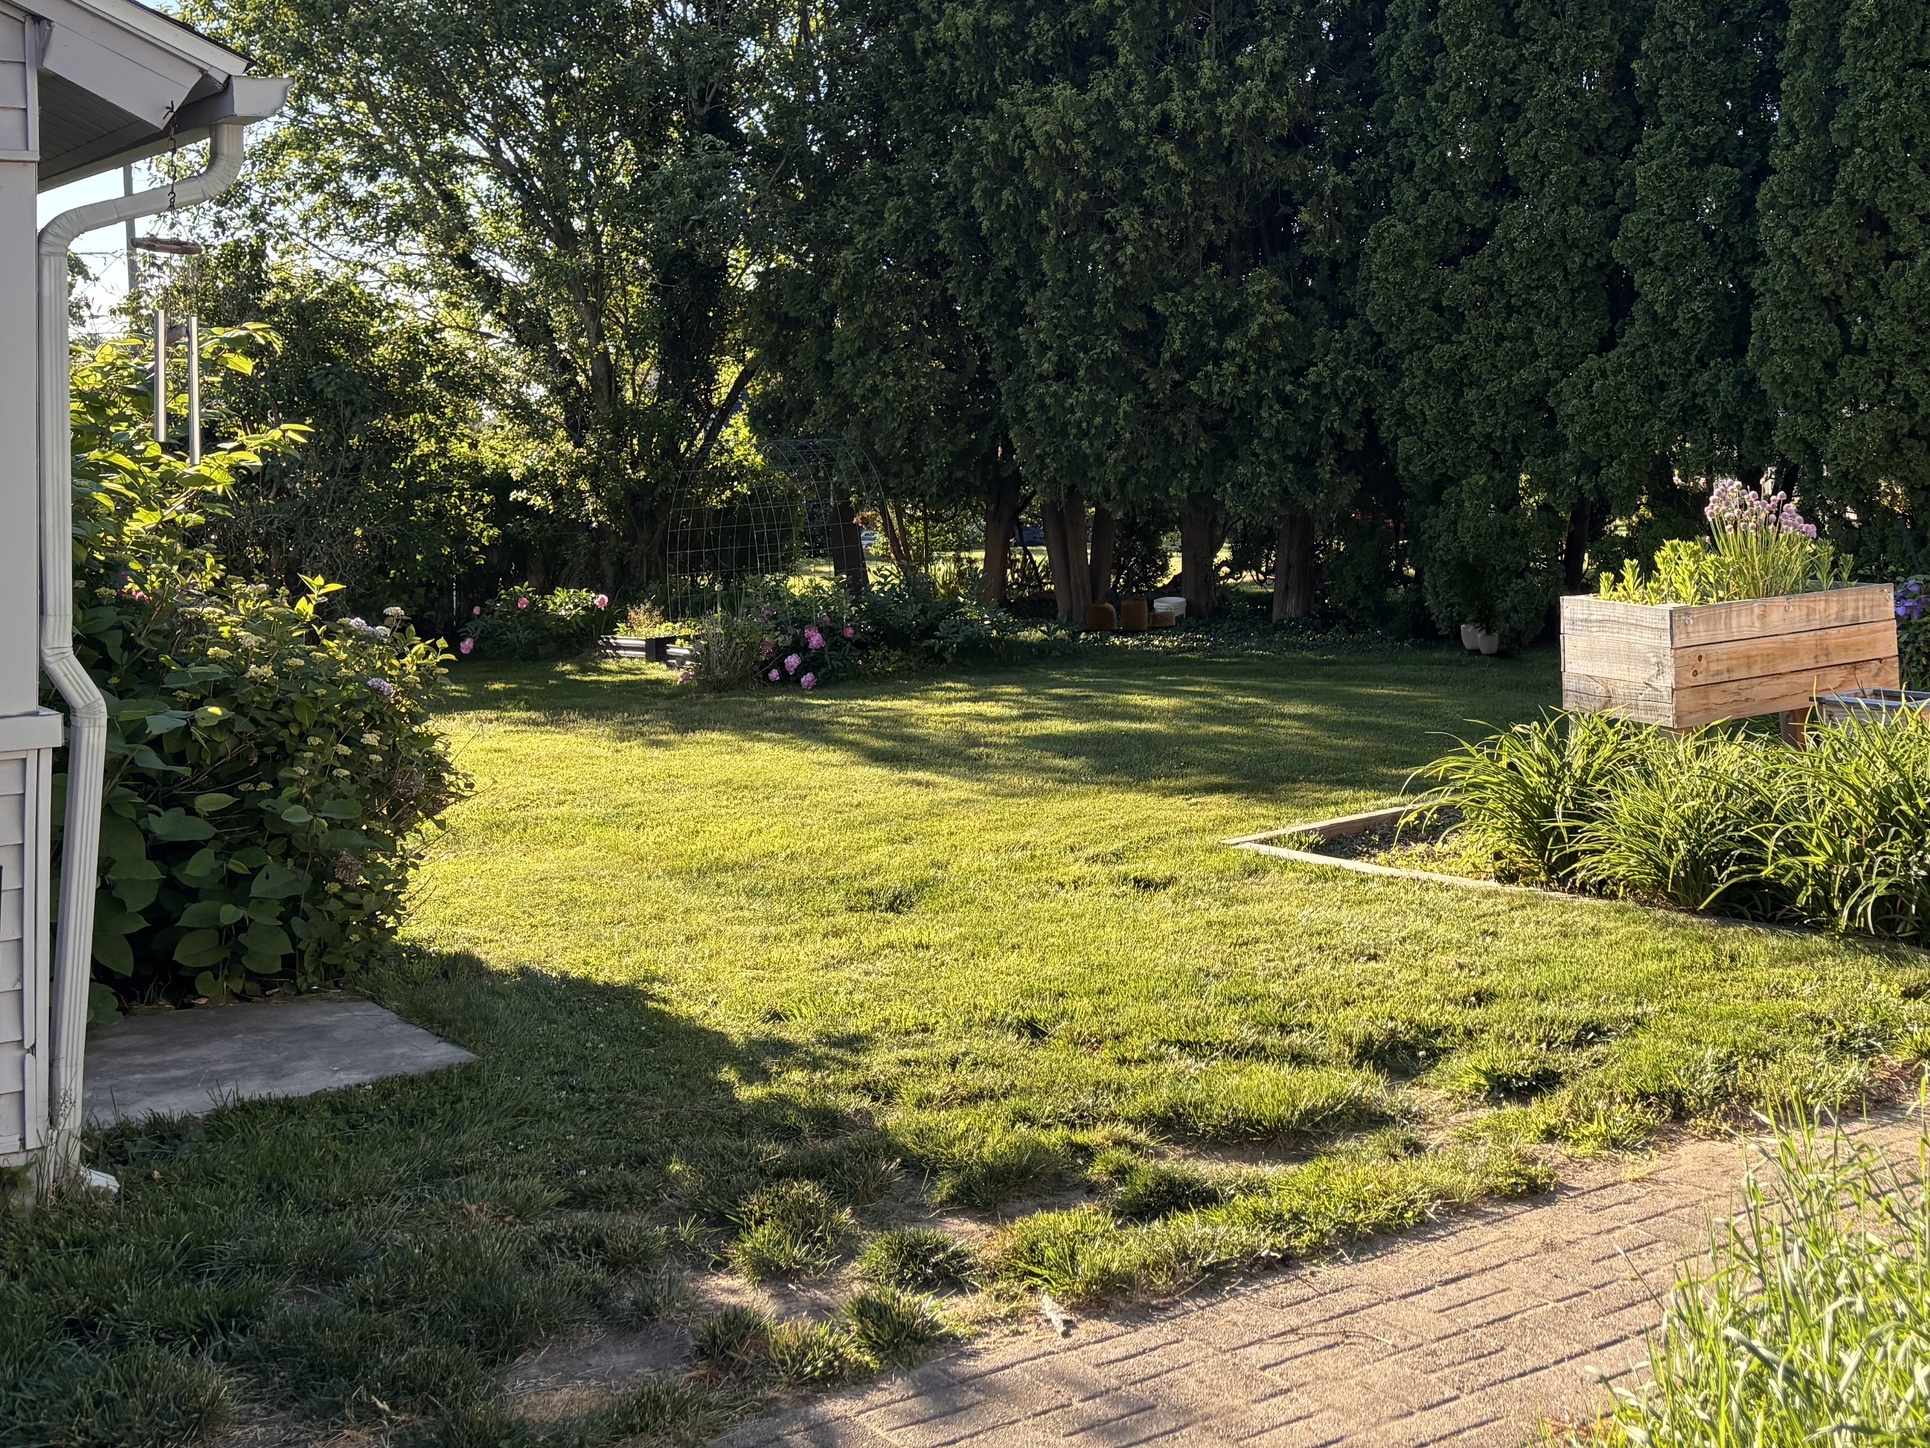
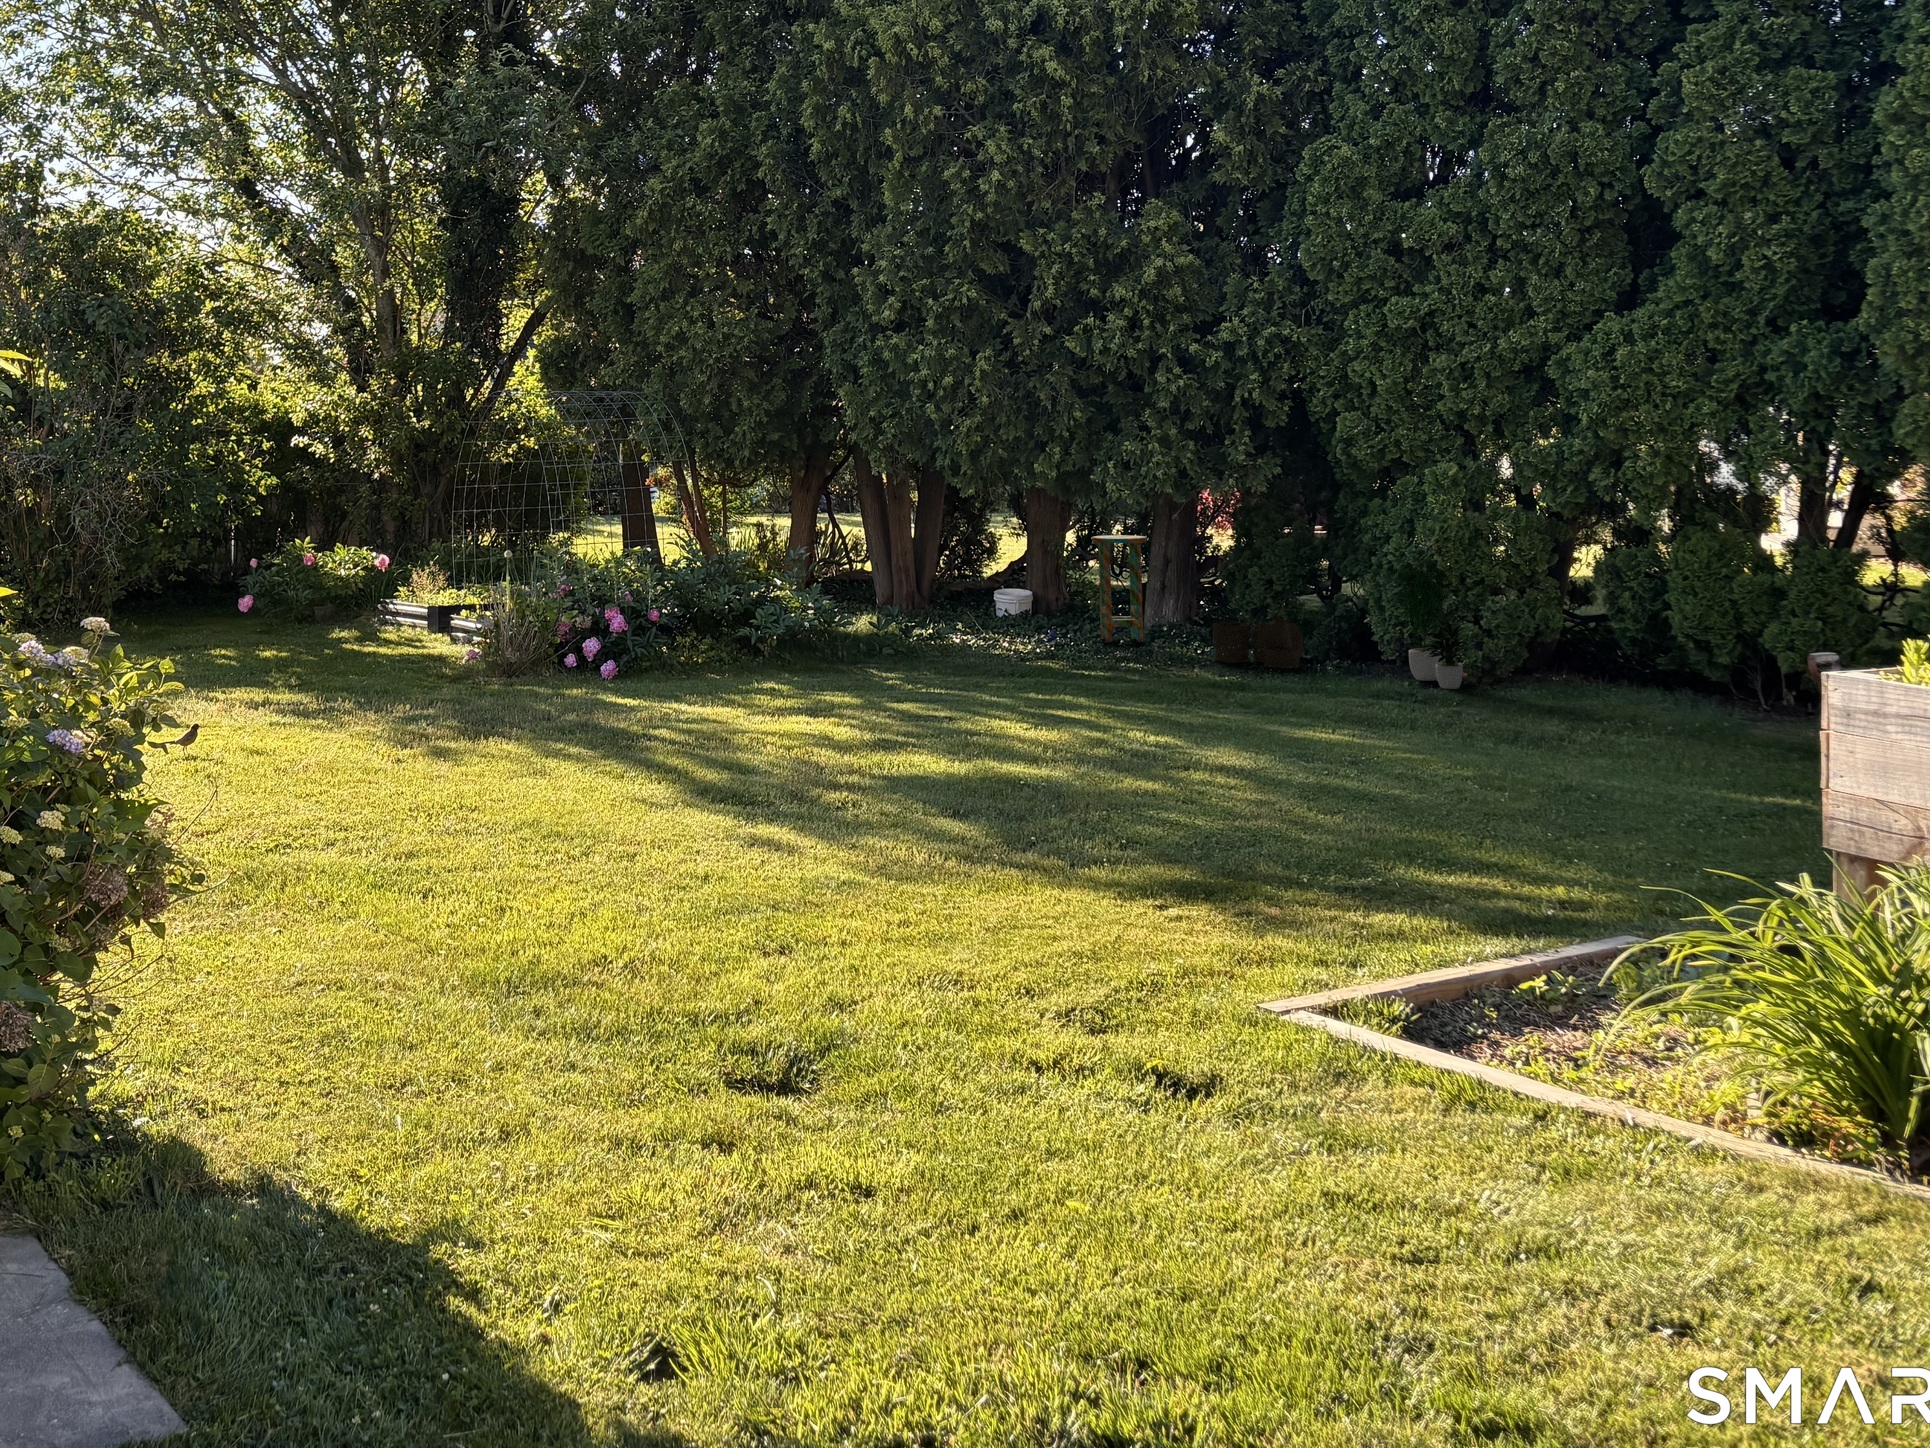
side table: none [1225,546,1269,636] -> present [1092,535,1147,642]
woven basket: present [1086,597,1175,631] -> present [1214,617,1303,668]

